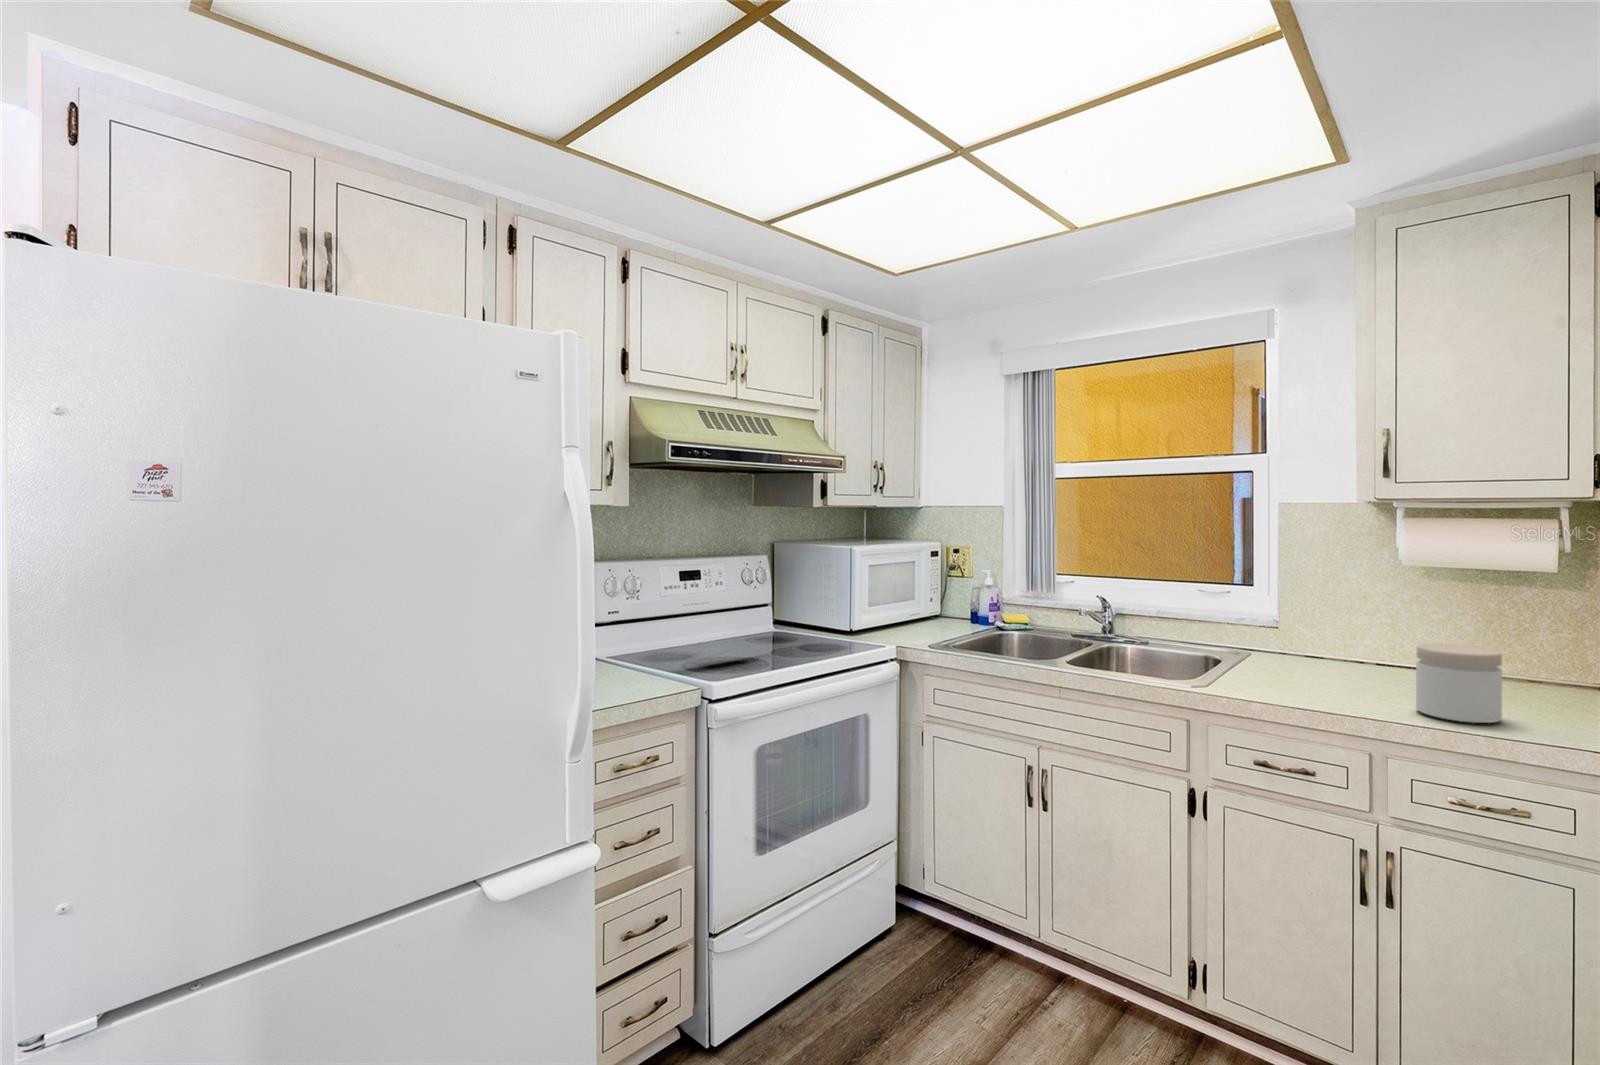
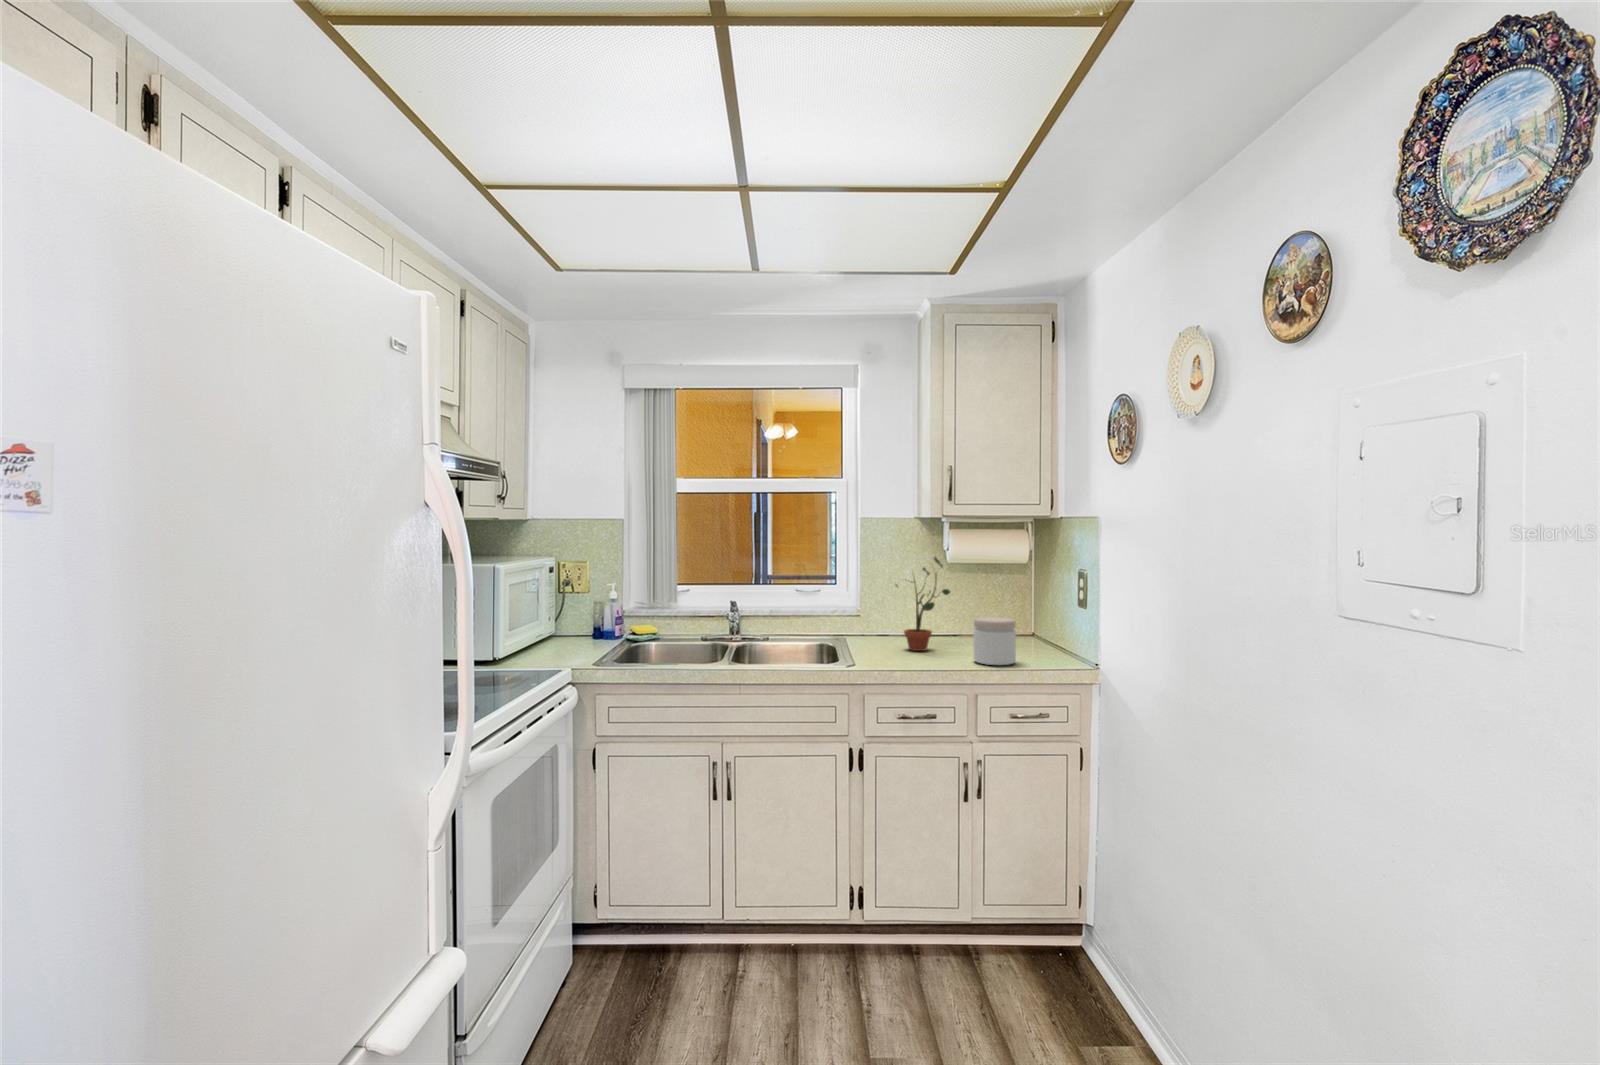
potted plant: none [1303,551,1415,684] -> present [896,557,950,651]

